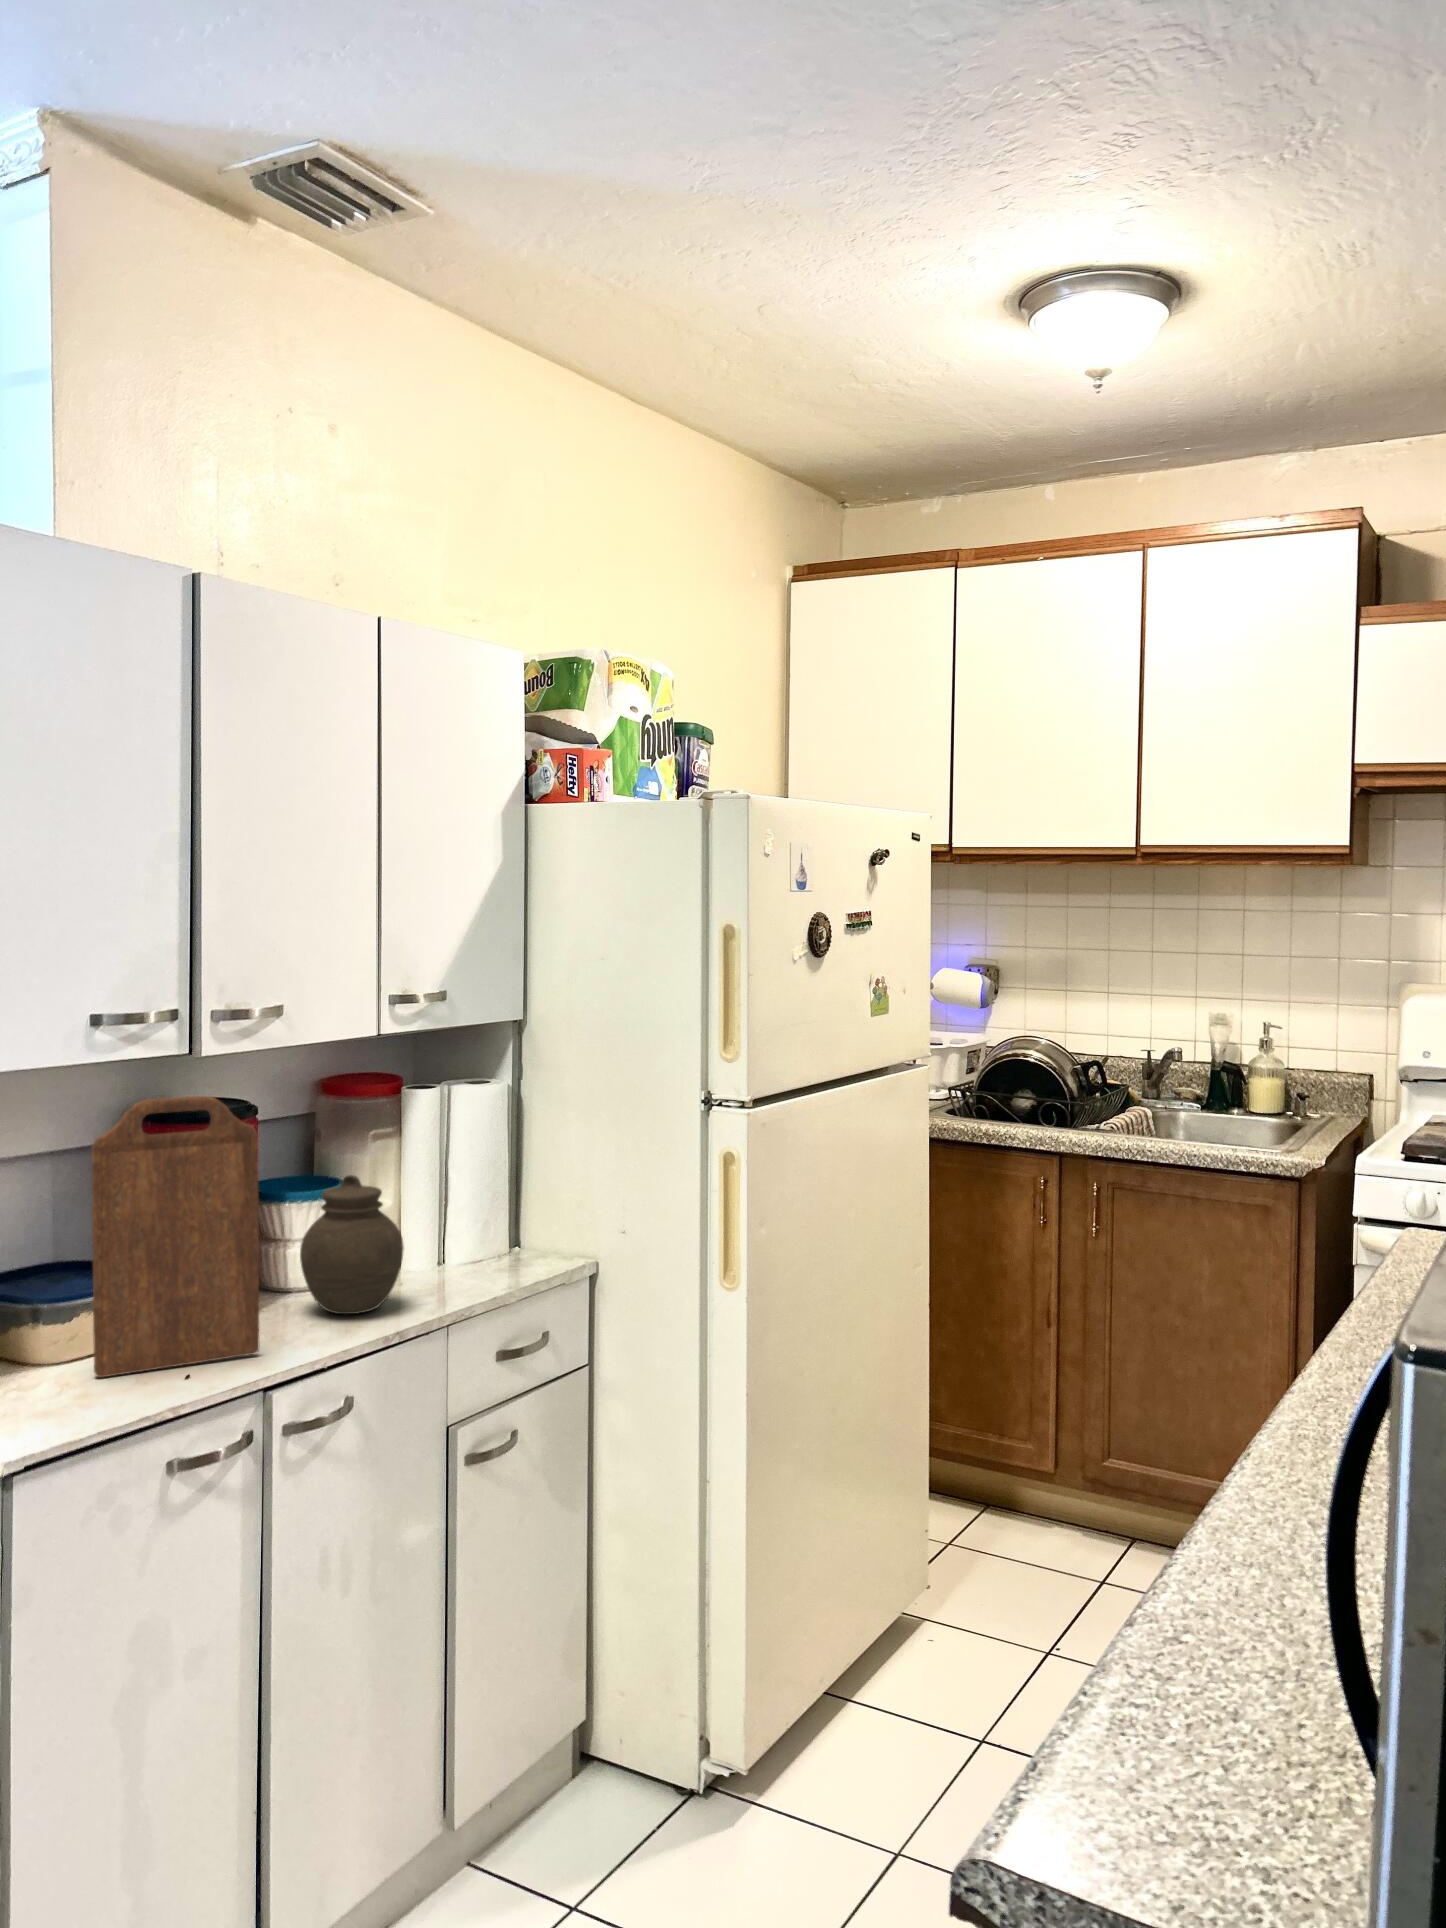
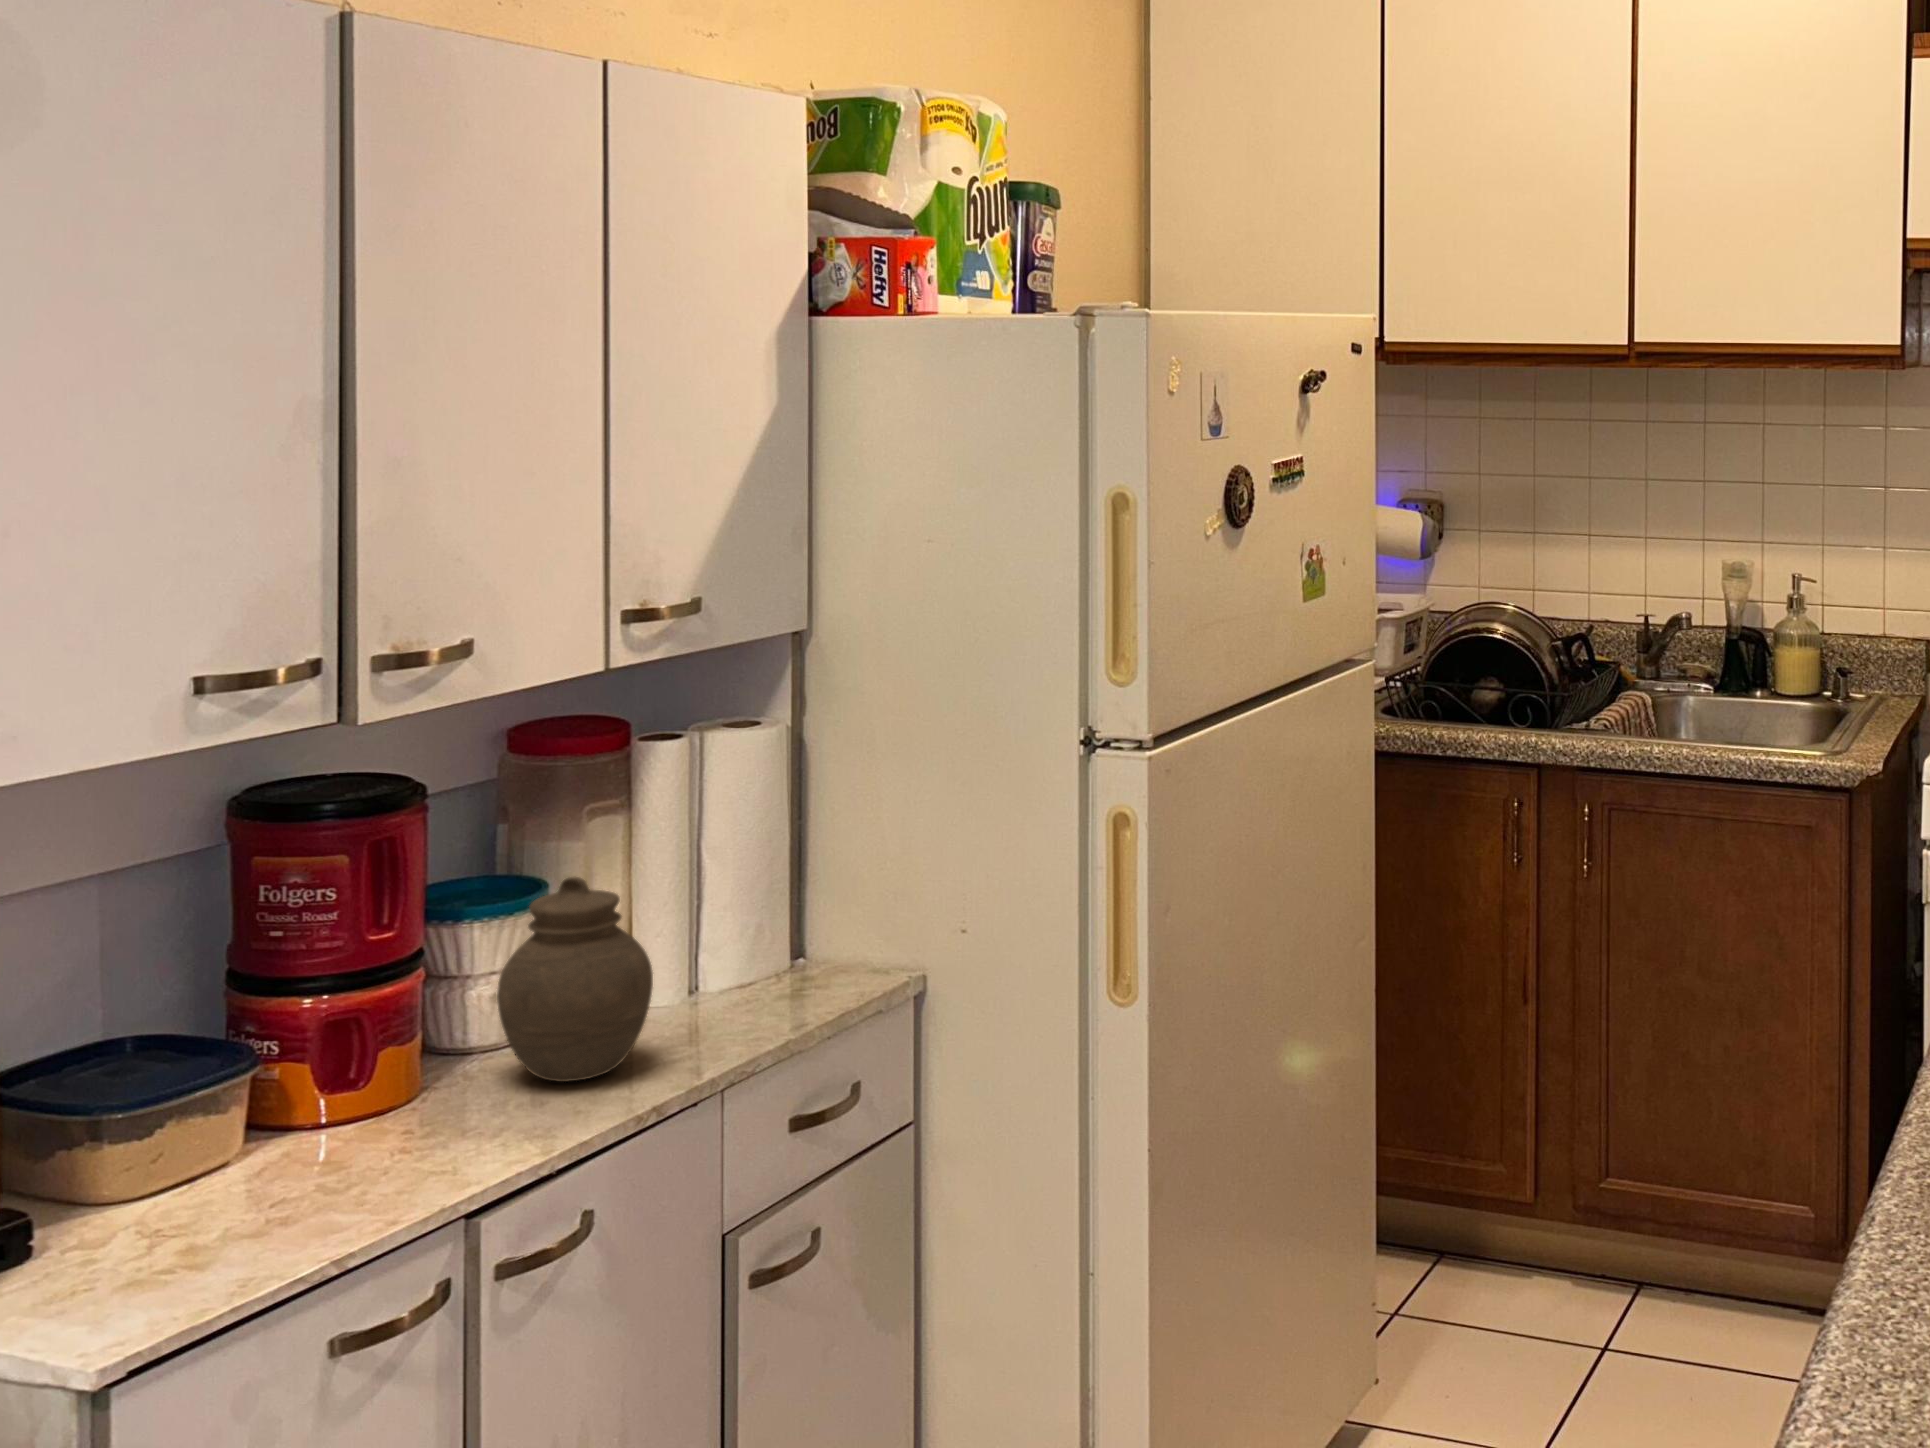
cutting board: present [92,1096,259,1378] -> none [196,783,453,1214]

